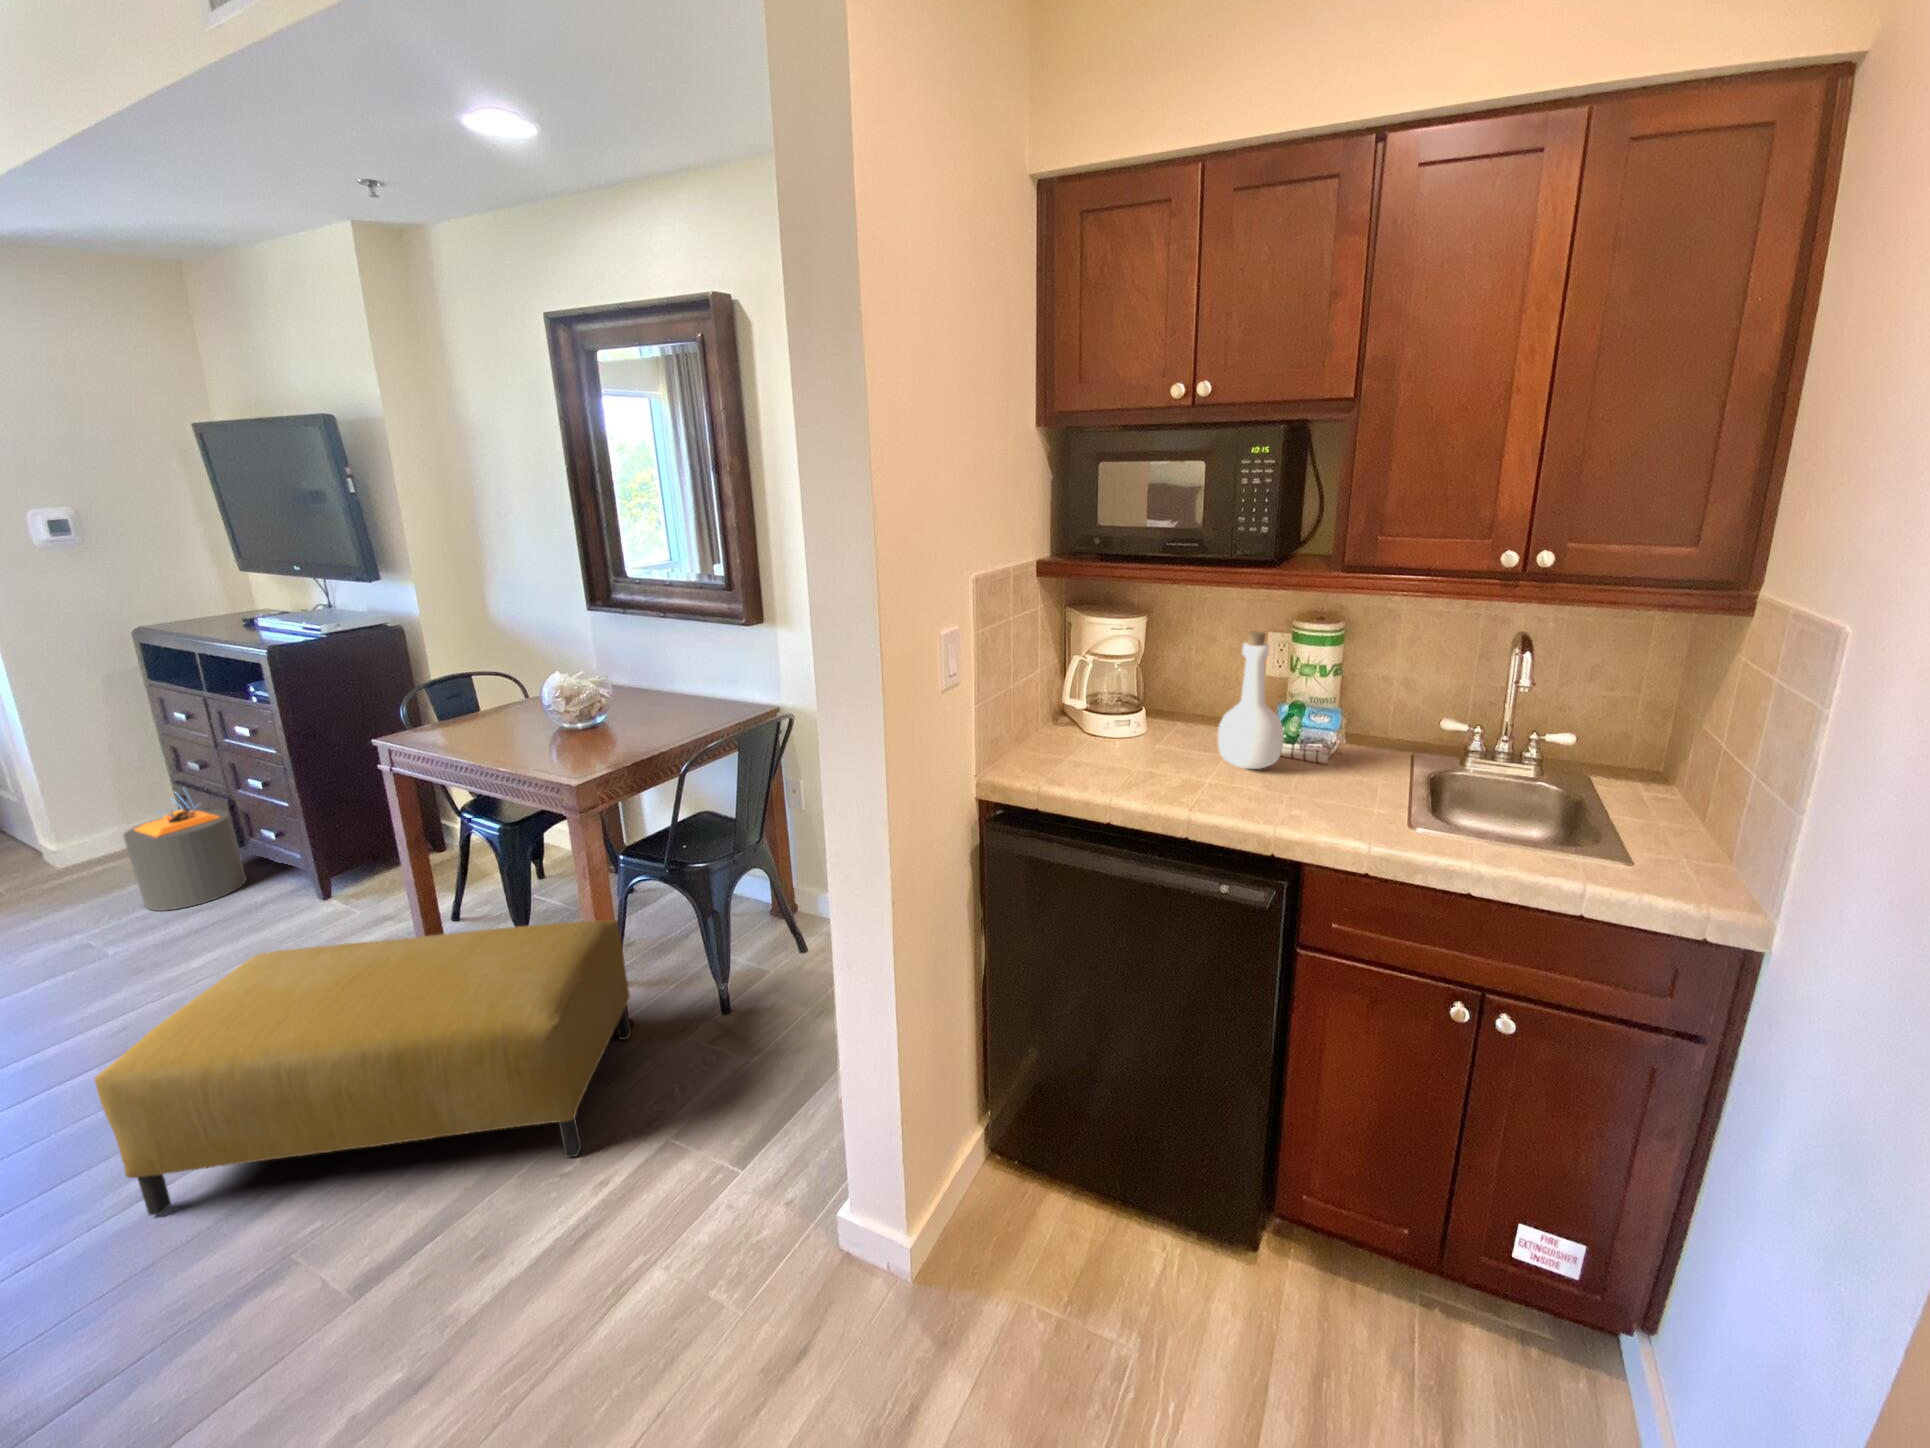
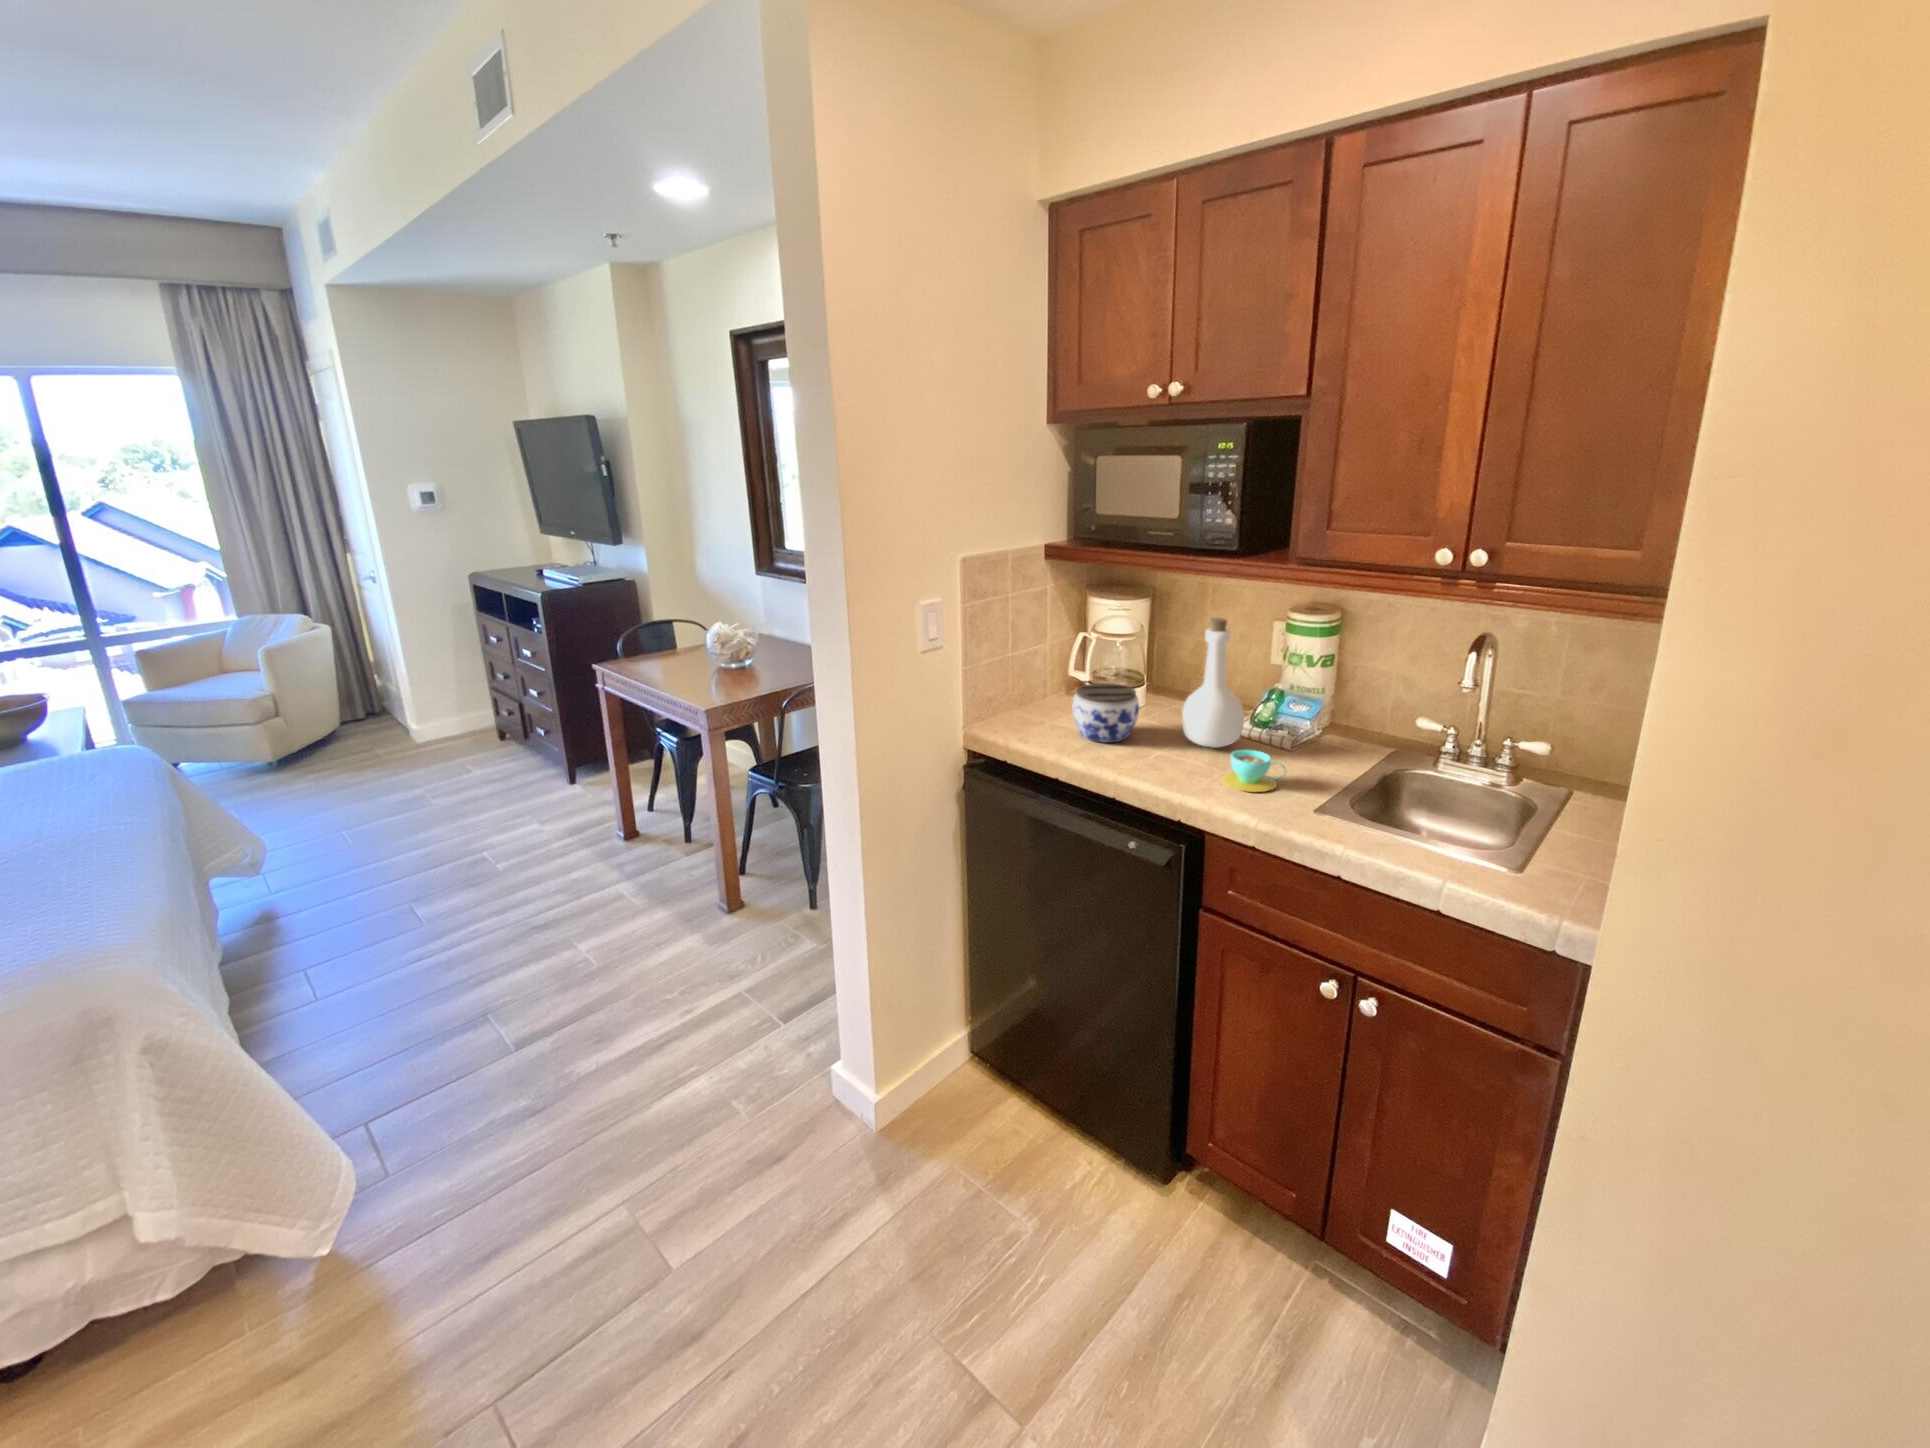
jar: none [1101,709,1174,776] -> present [1073,683,1139,743]
teacup: none [1292,768,1361,813] -> present [1222,750,1287,792]
trash can: present [124,791,246,911] -> none [456,688,528,778]
ottoman: present [95,920,631,1215] -> none [400,809,740,990]

